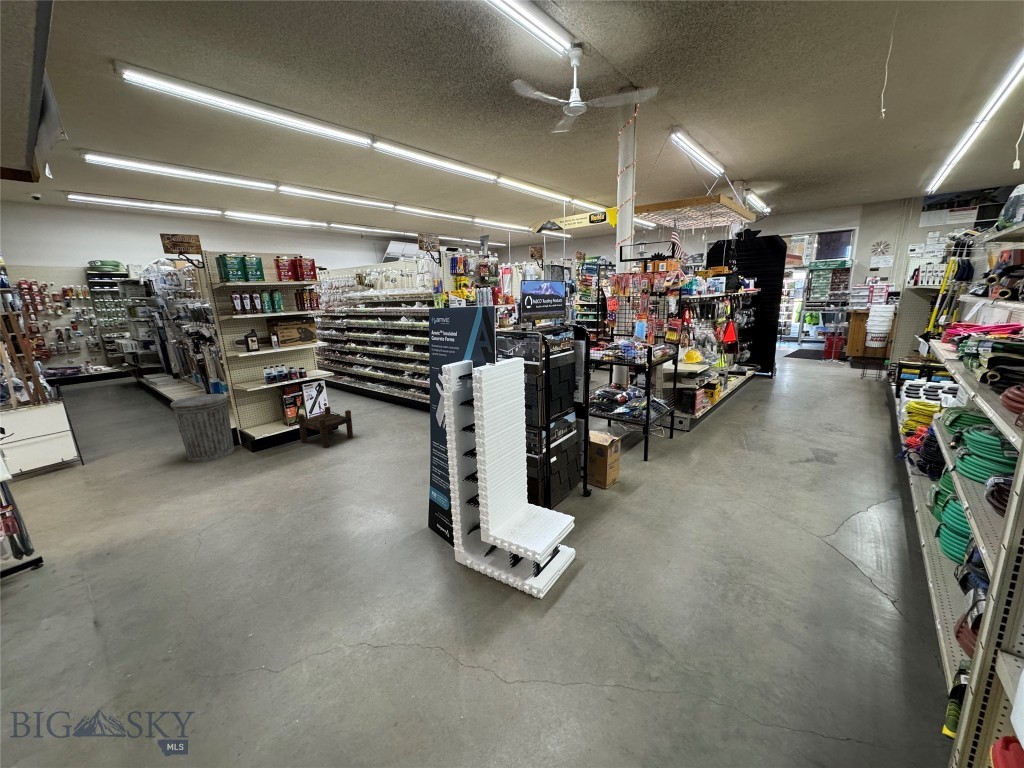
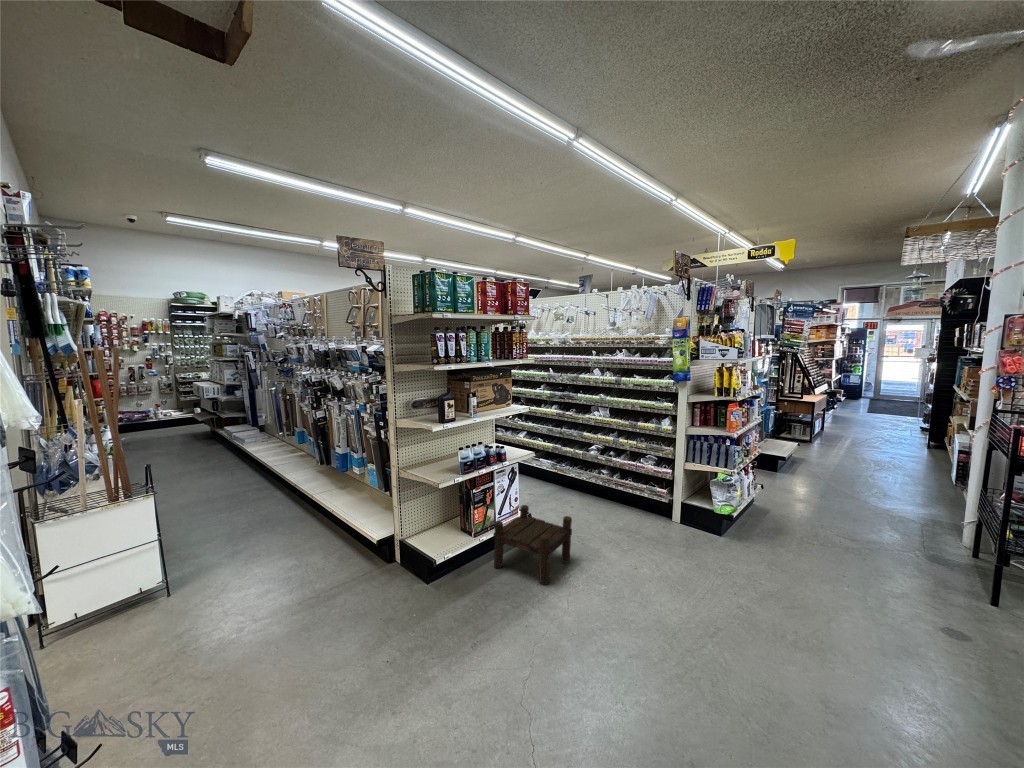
trash can: present [171,394,234,462] -> none [321,484,399,604]

